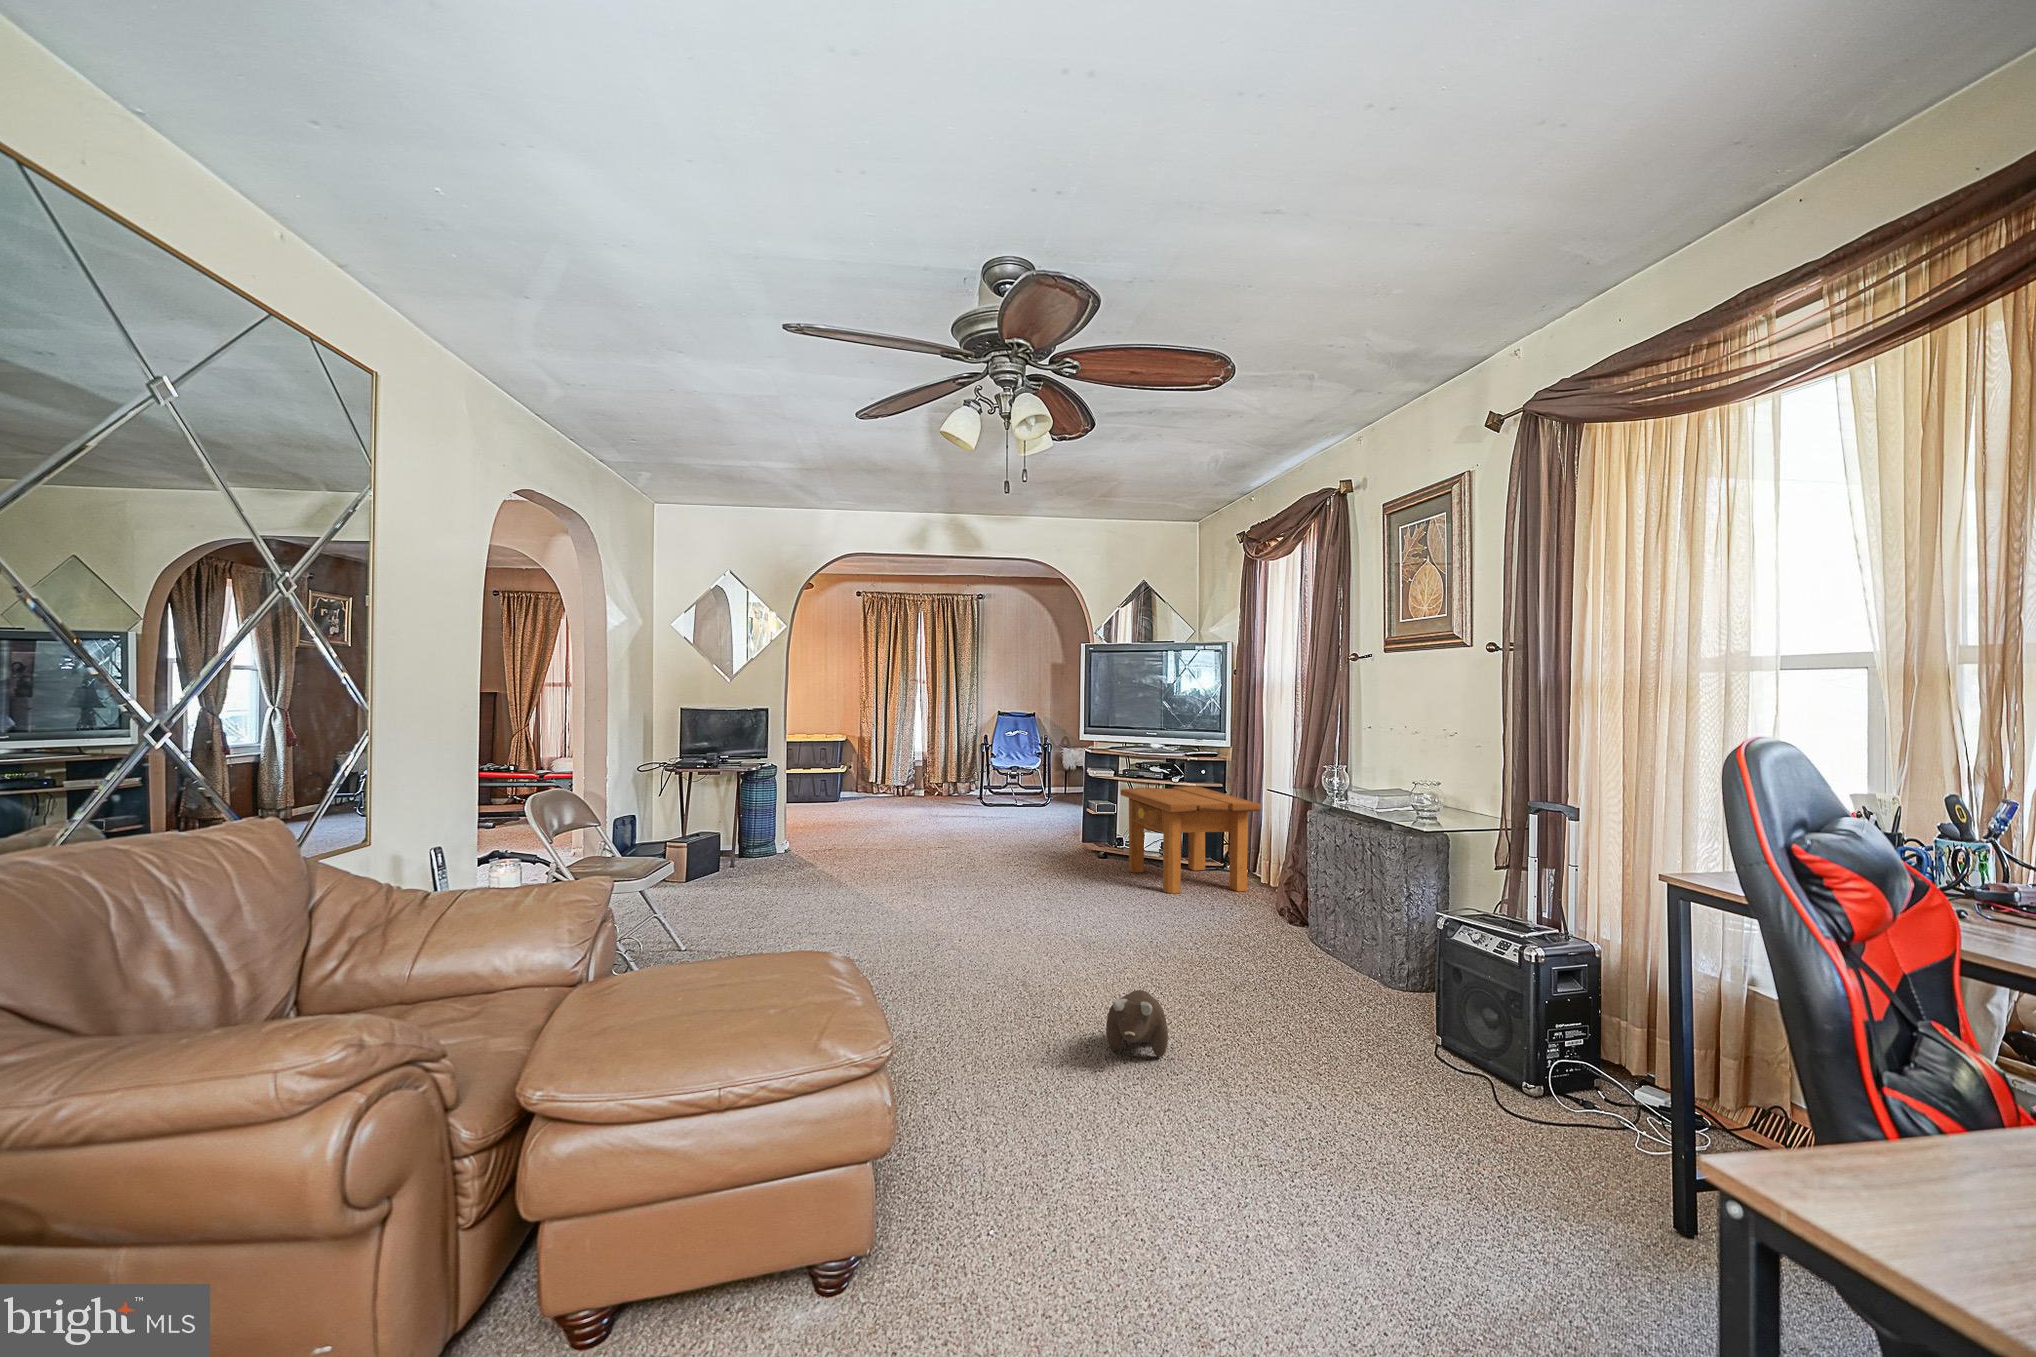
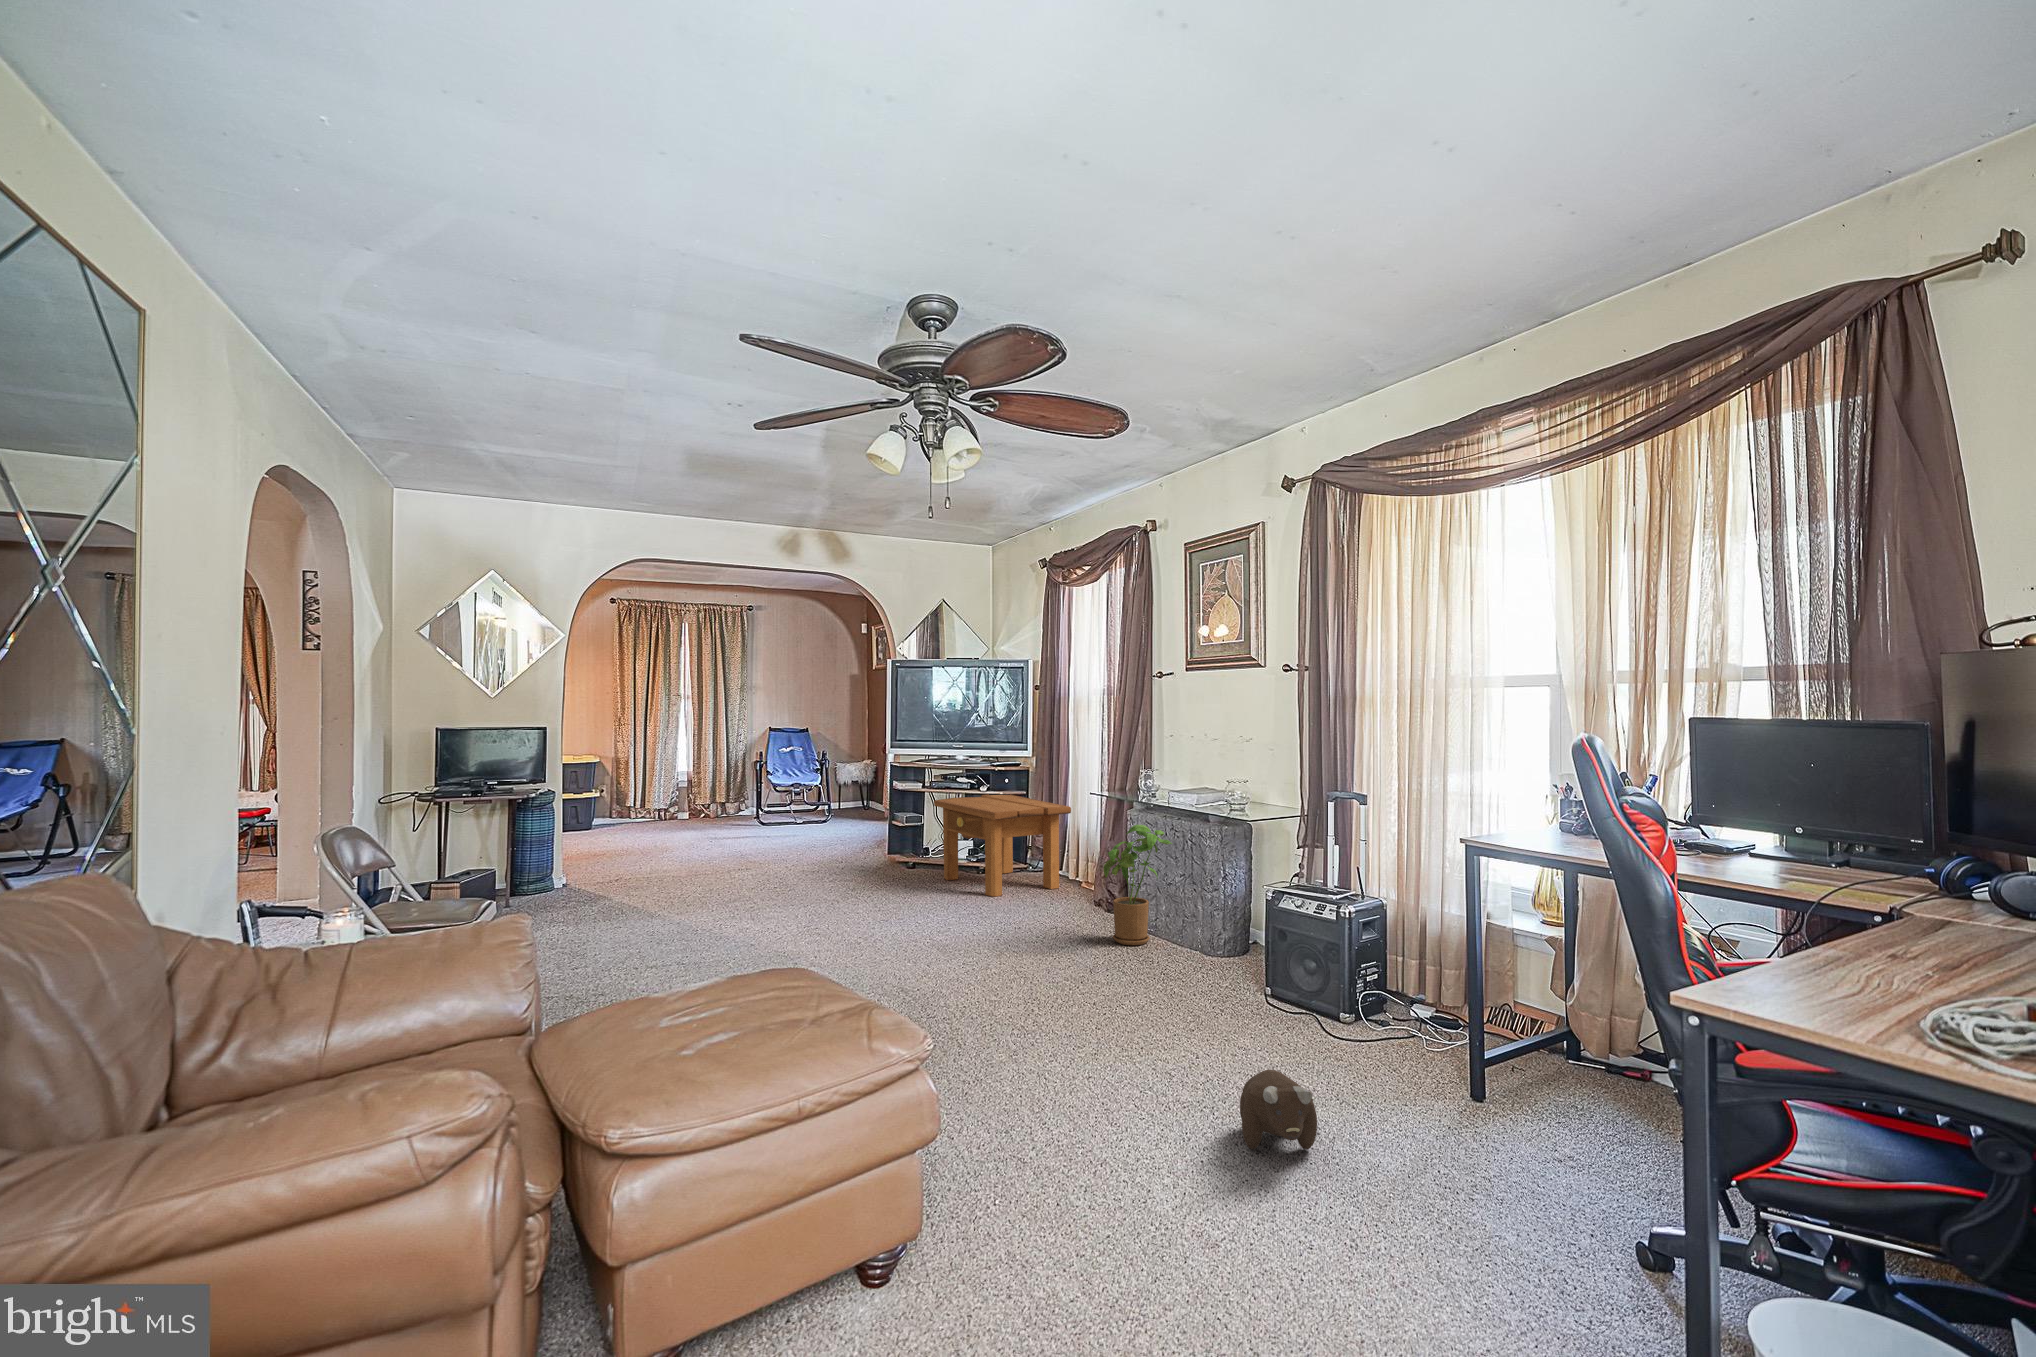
house plant: none [1267,827,1348,963] -> present [1103,825,1172,945]
plush toy: present [1106,990,1168,1057] -> present [1240,1070,1317,1149]

